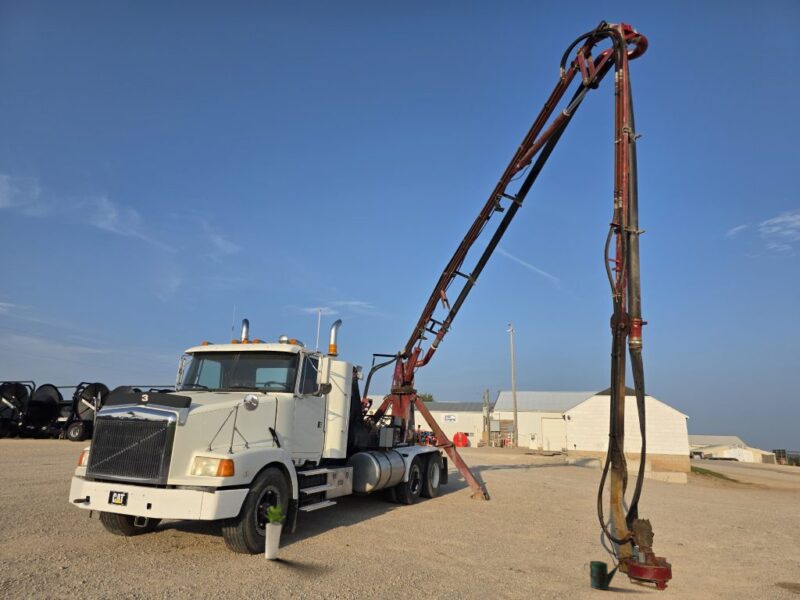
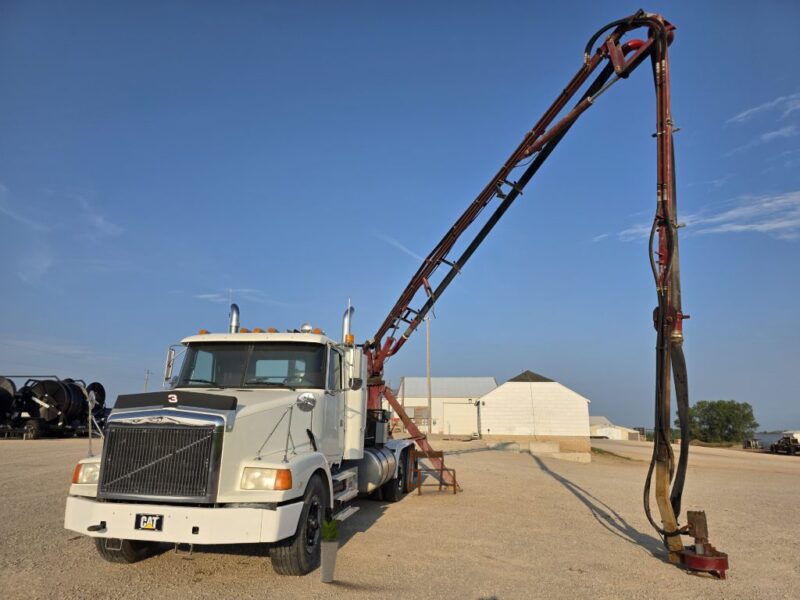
bench: none [419,456,467,500] -> present [407,450,456,495]
watering can: present [584,560,623,590] -> none [667,559,706,592]

